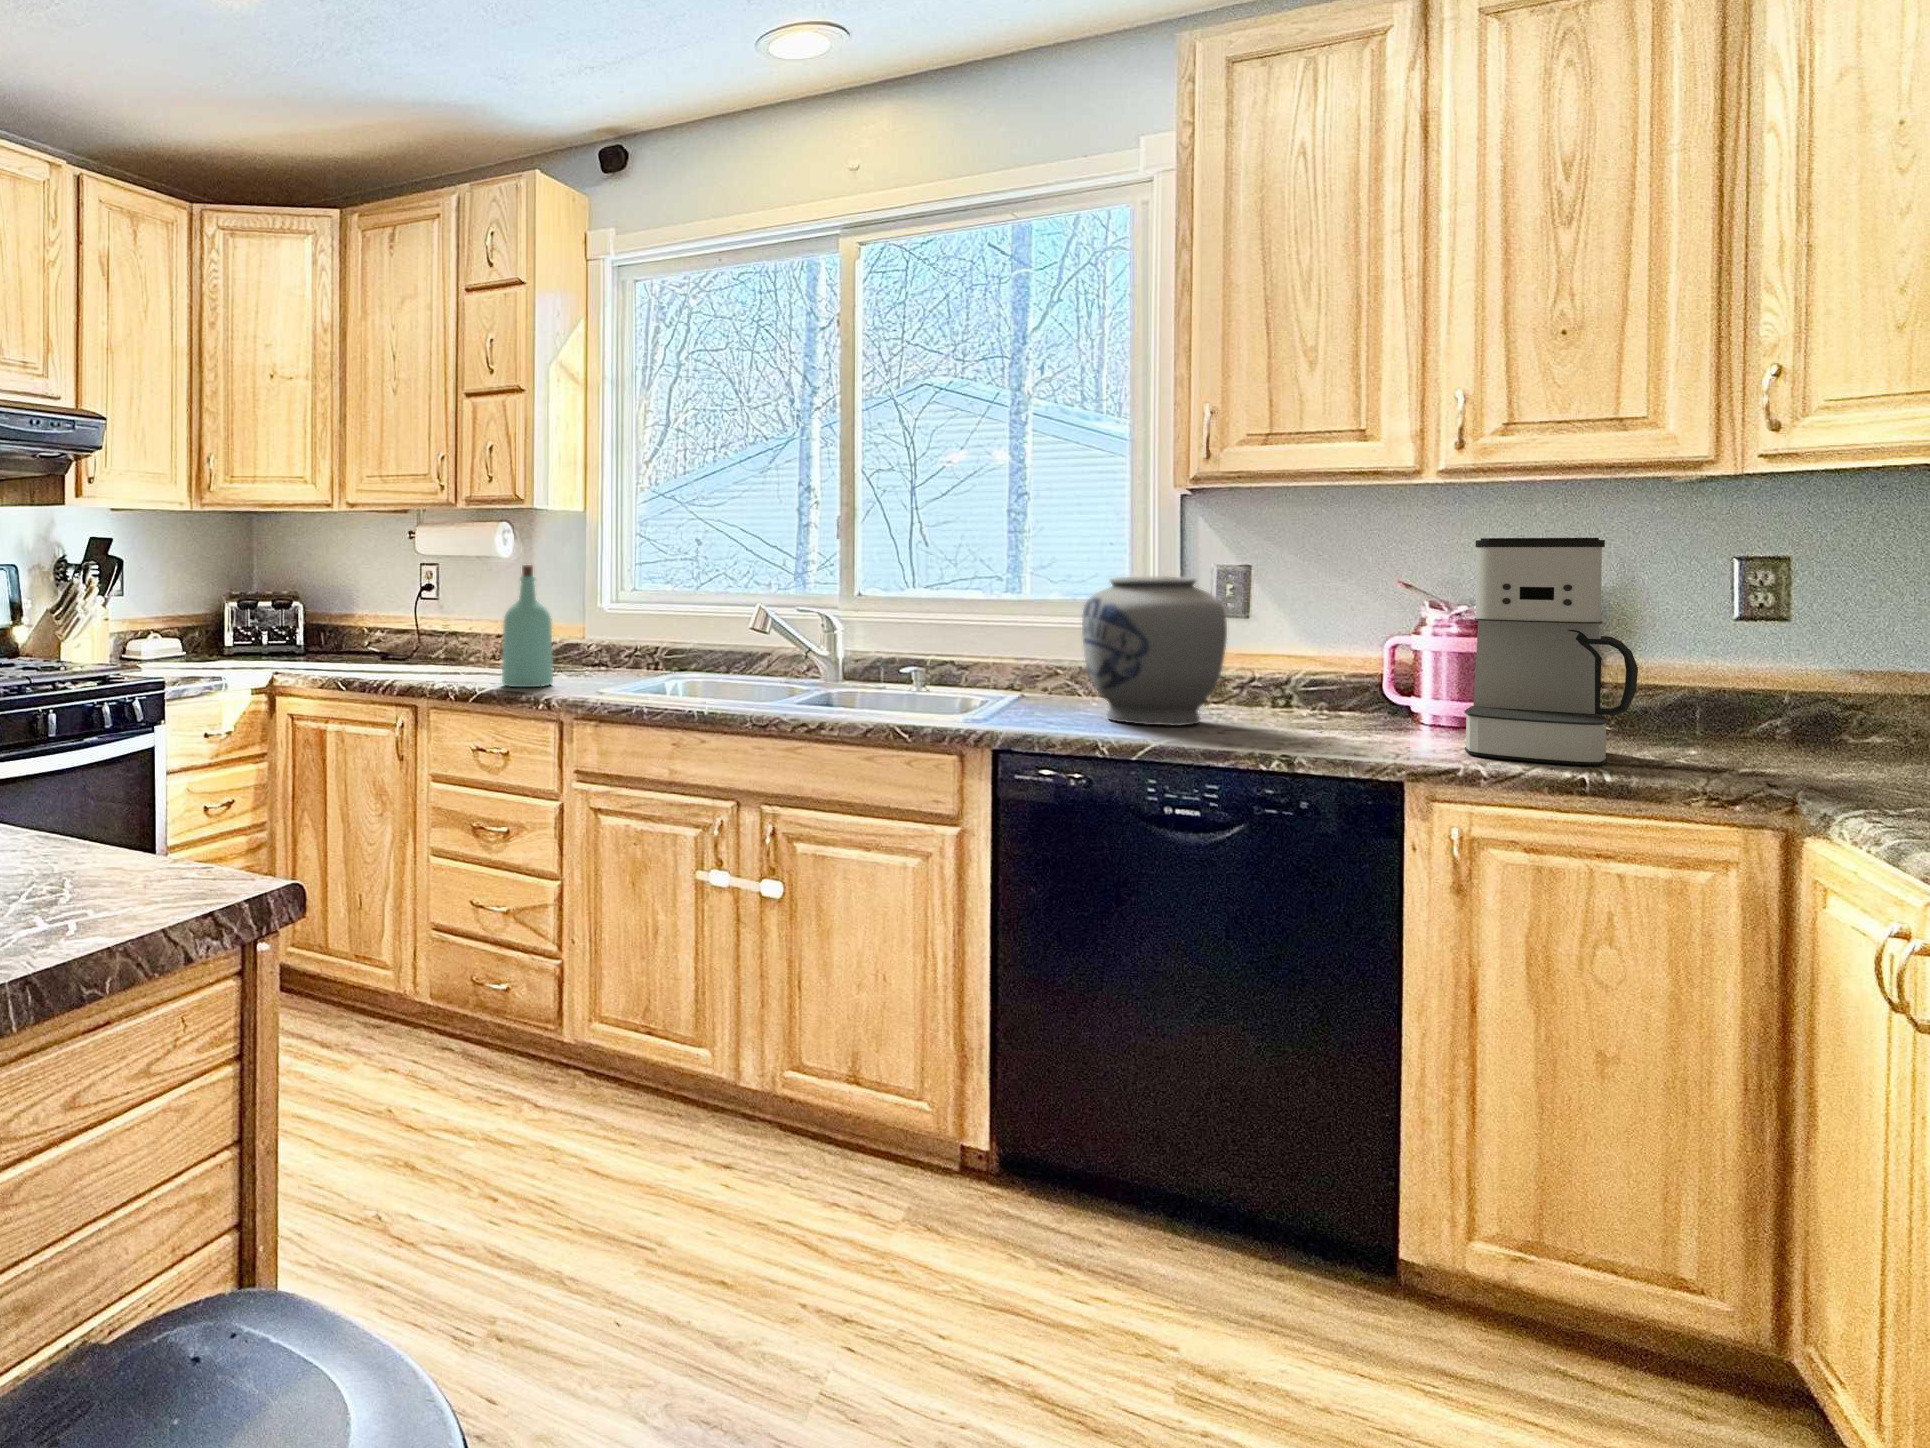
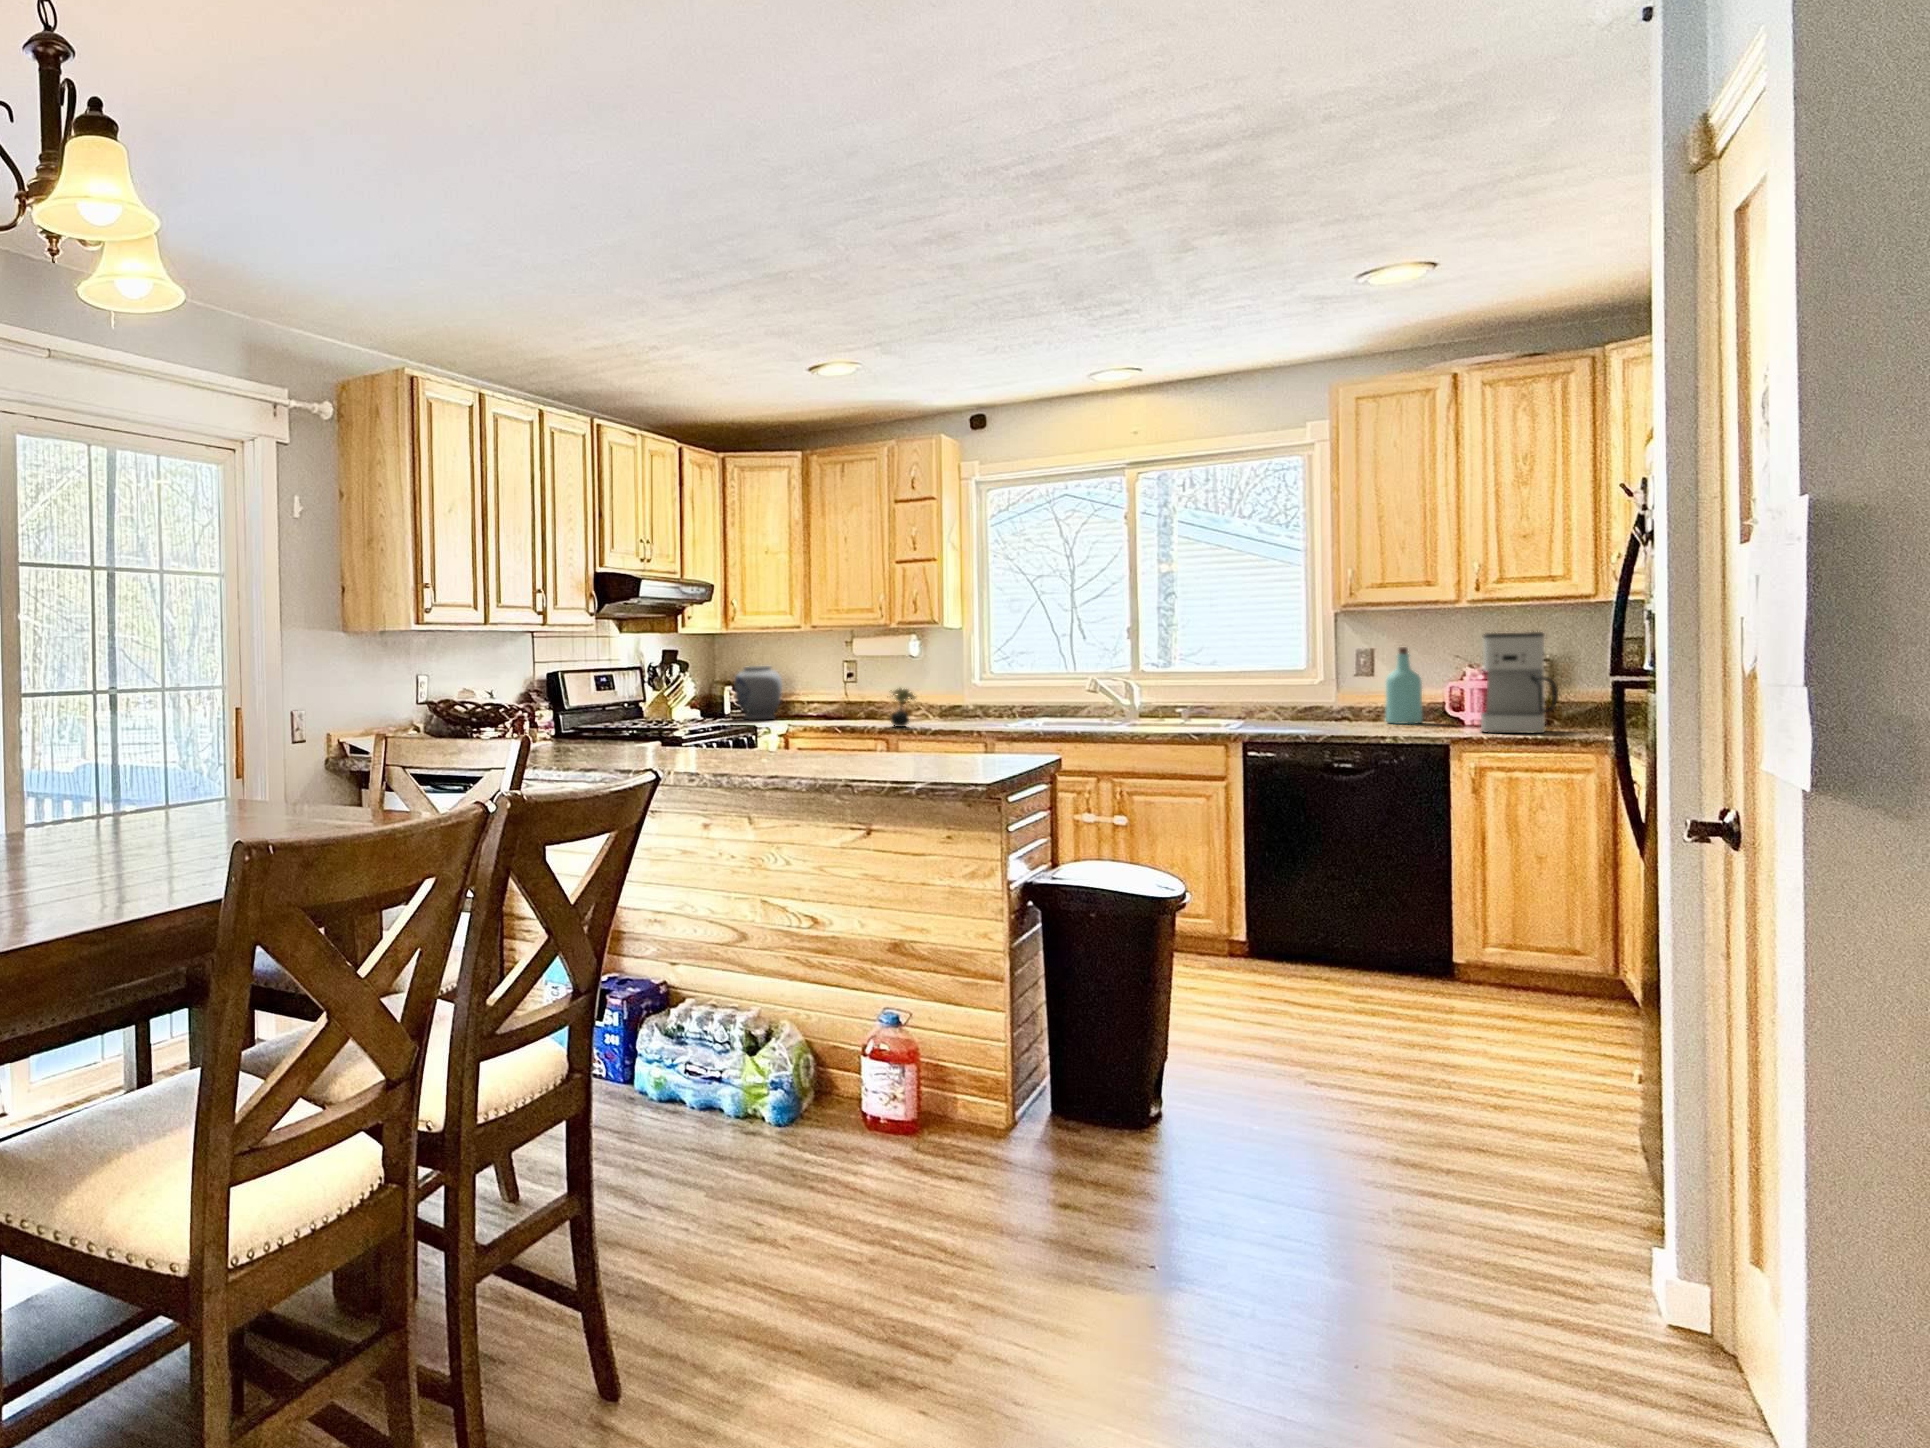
bottle: present [502,565,553,687] -> present [1386,647,1423,724]
vase: present [1082,576,1227,726] -> present [734,666,782,720]
succulent plant: none [411,612,459,686] -> present [891,688,915,727]

